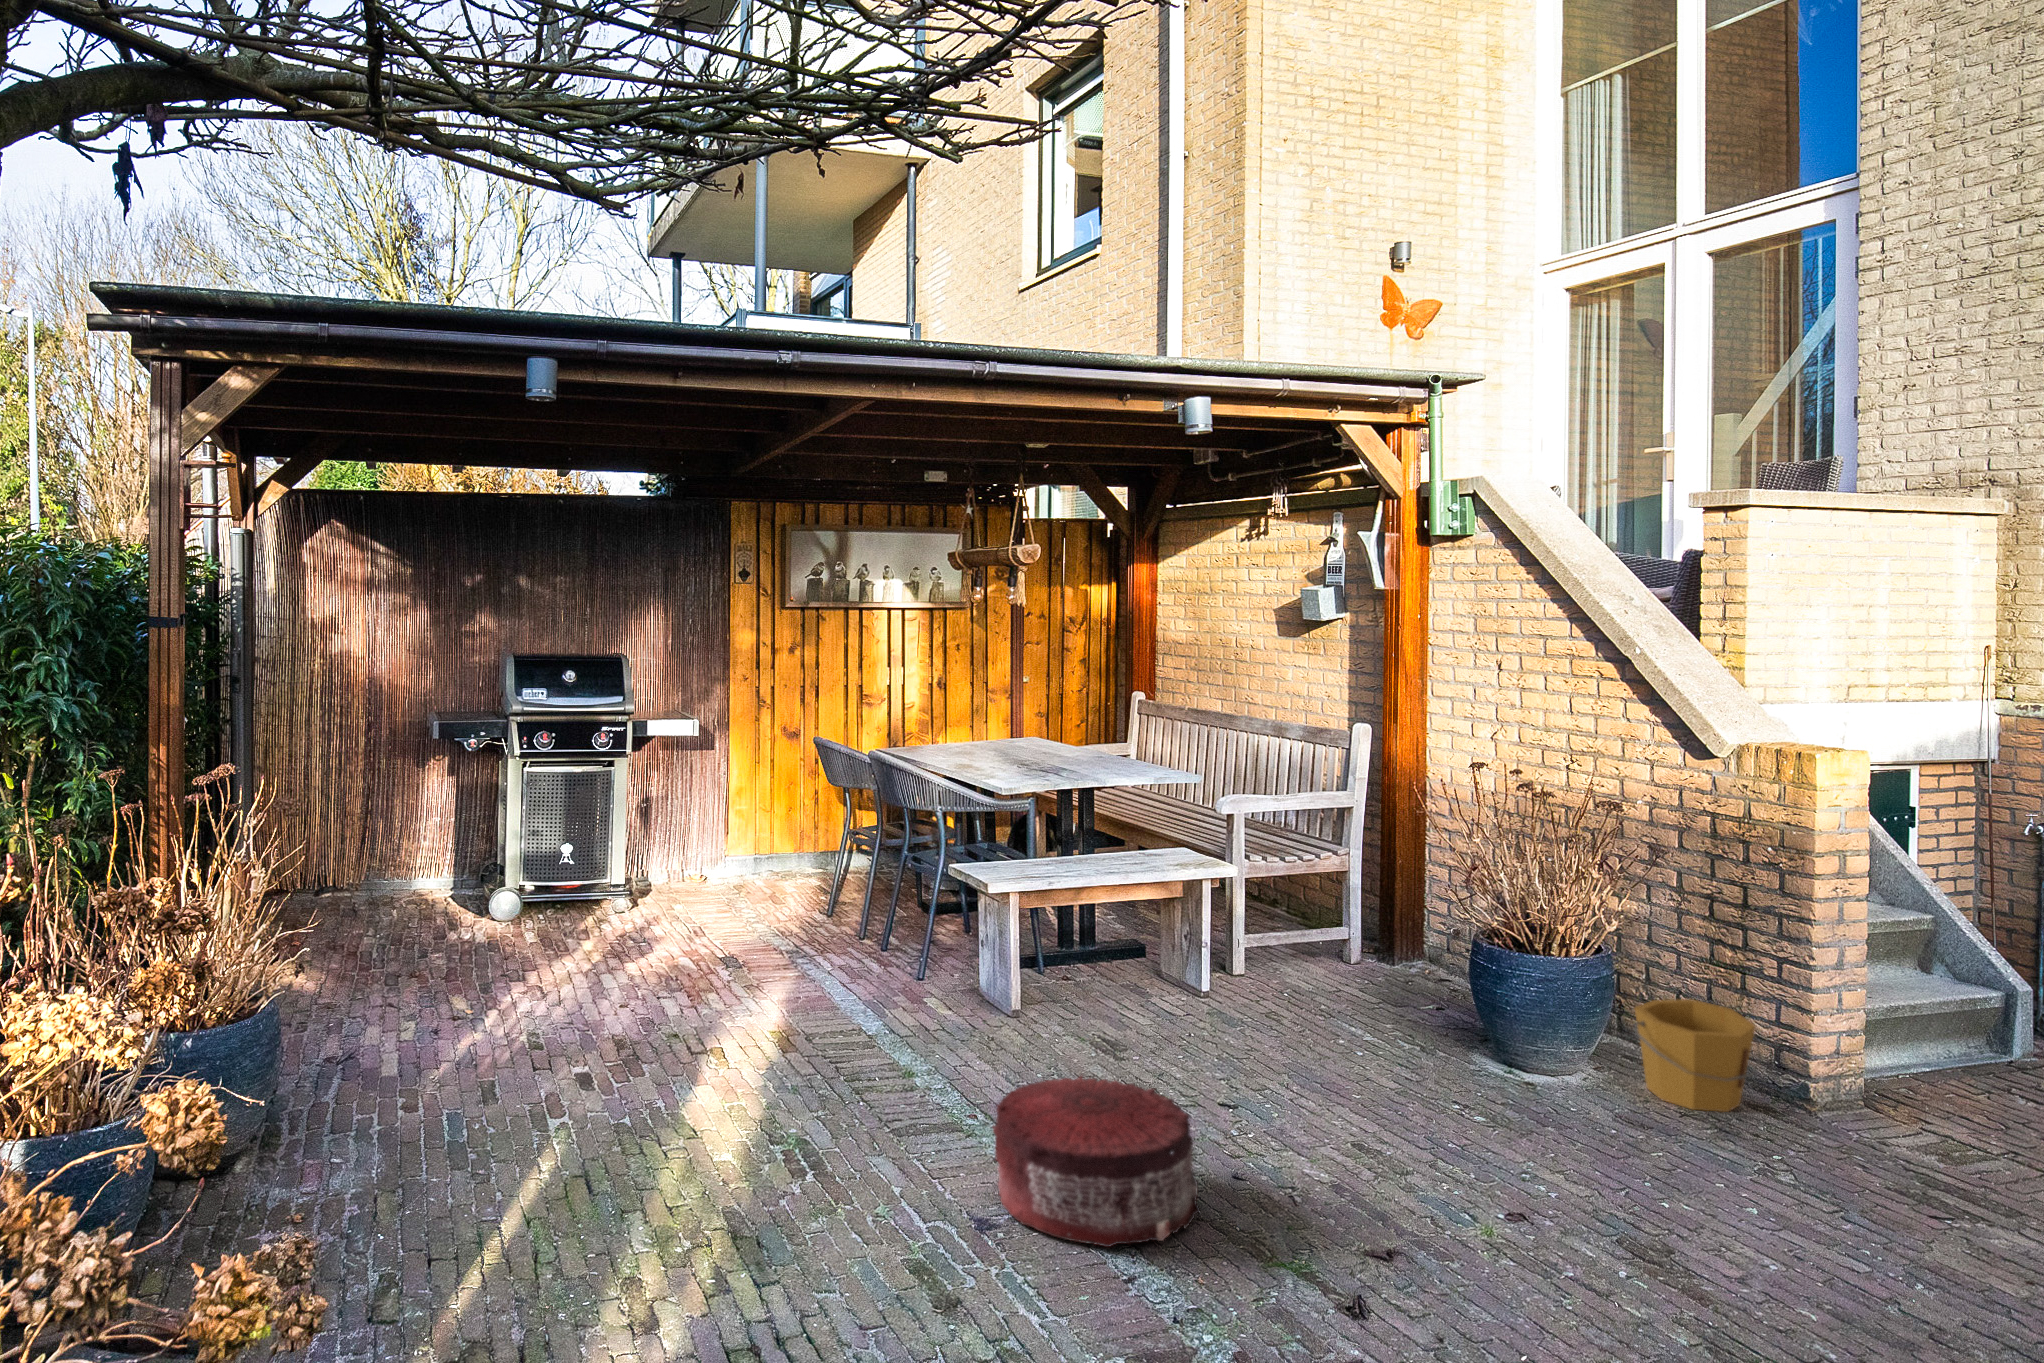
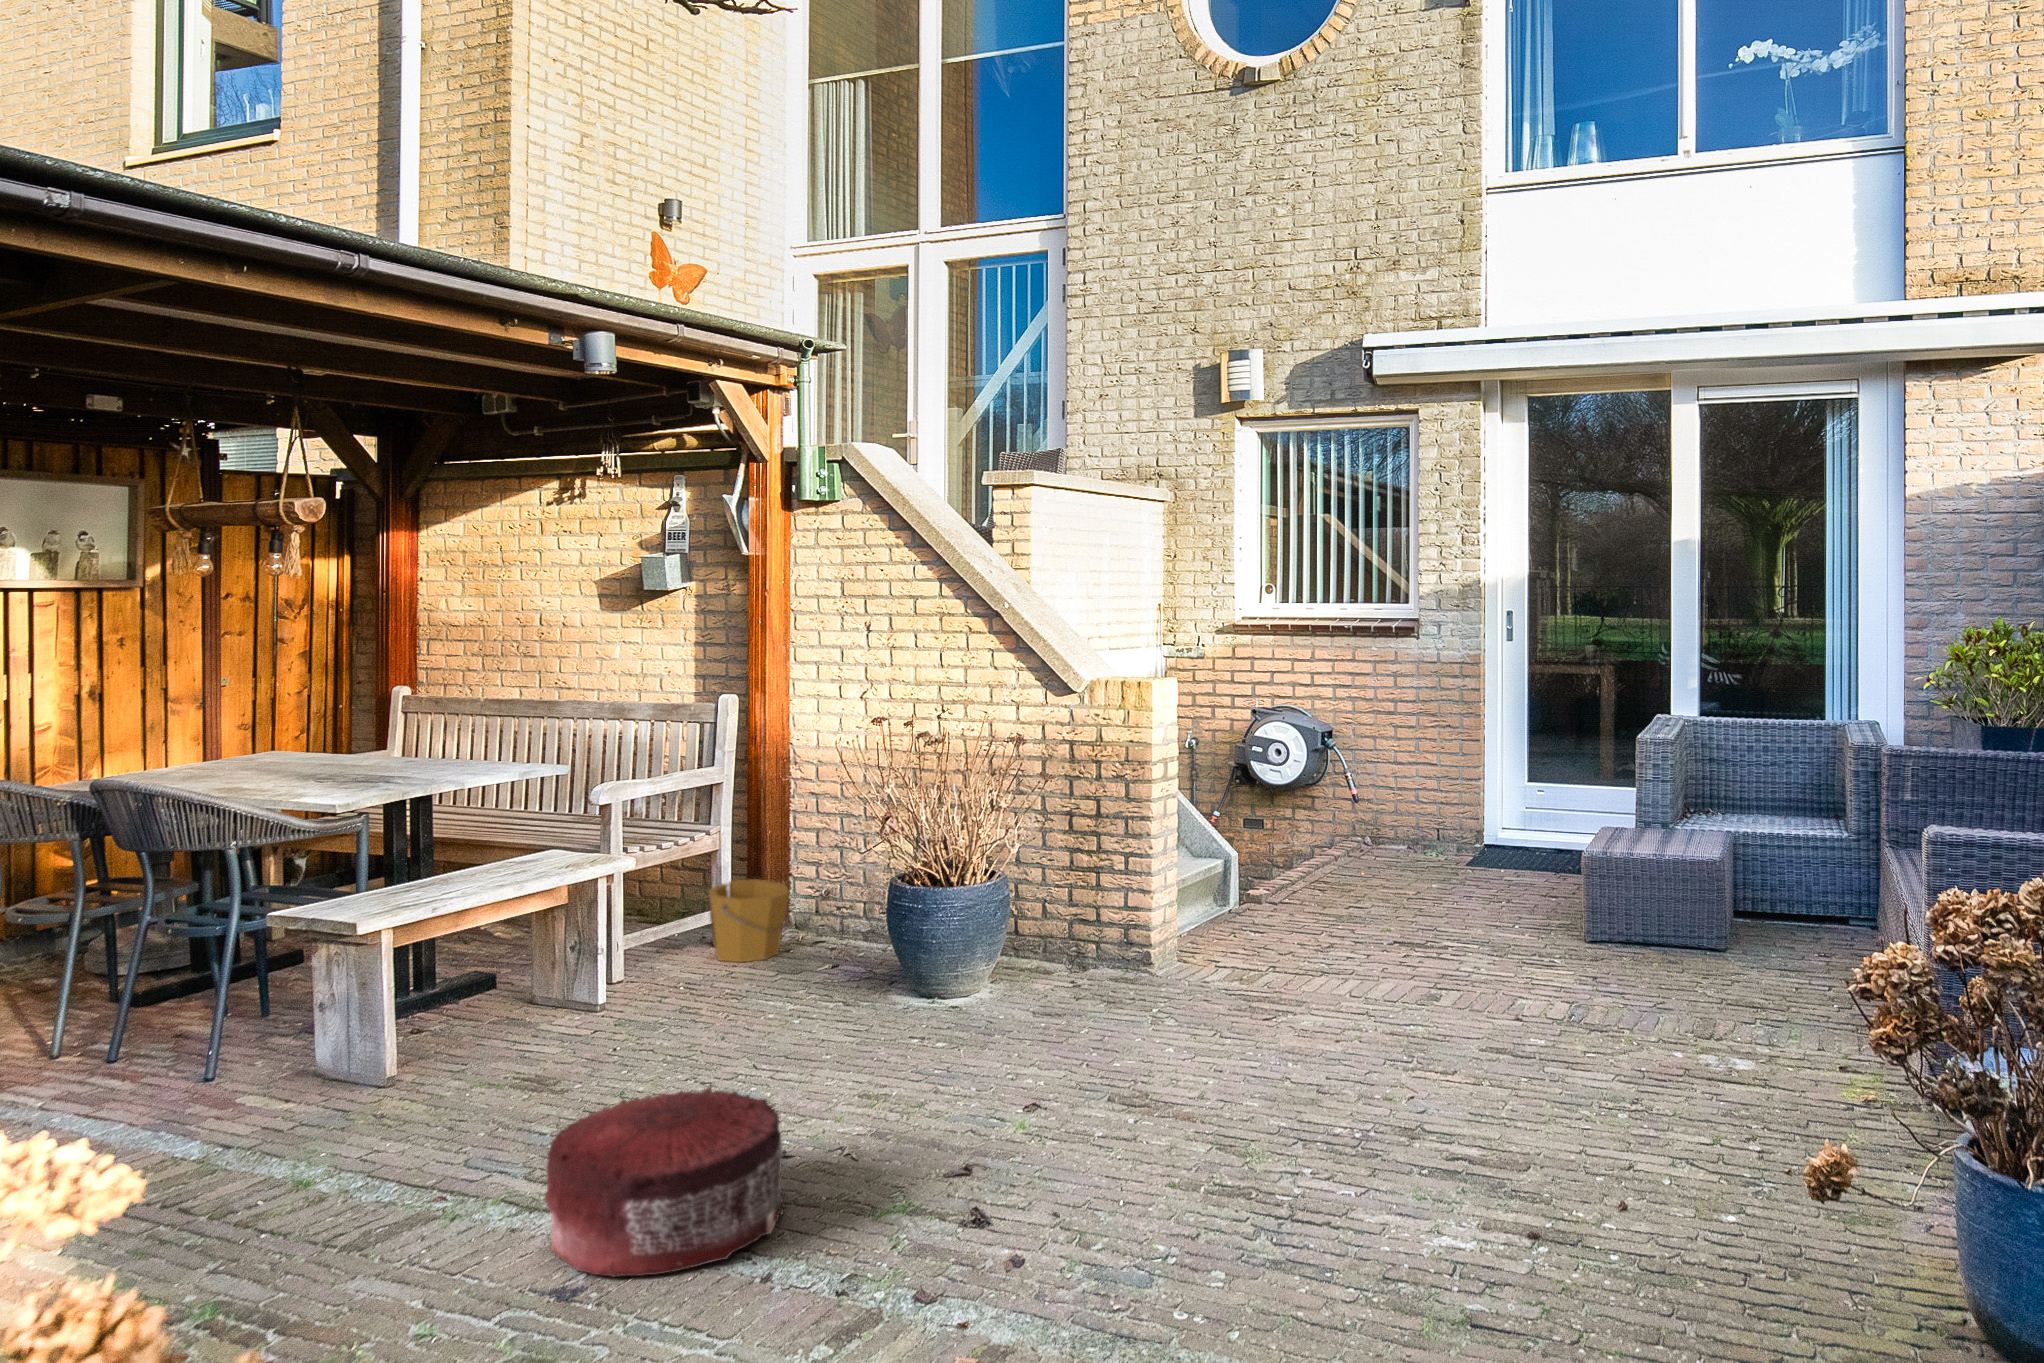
bucket: present [1635,999,1761,1112] -> present [709,879,789,962]

